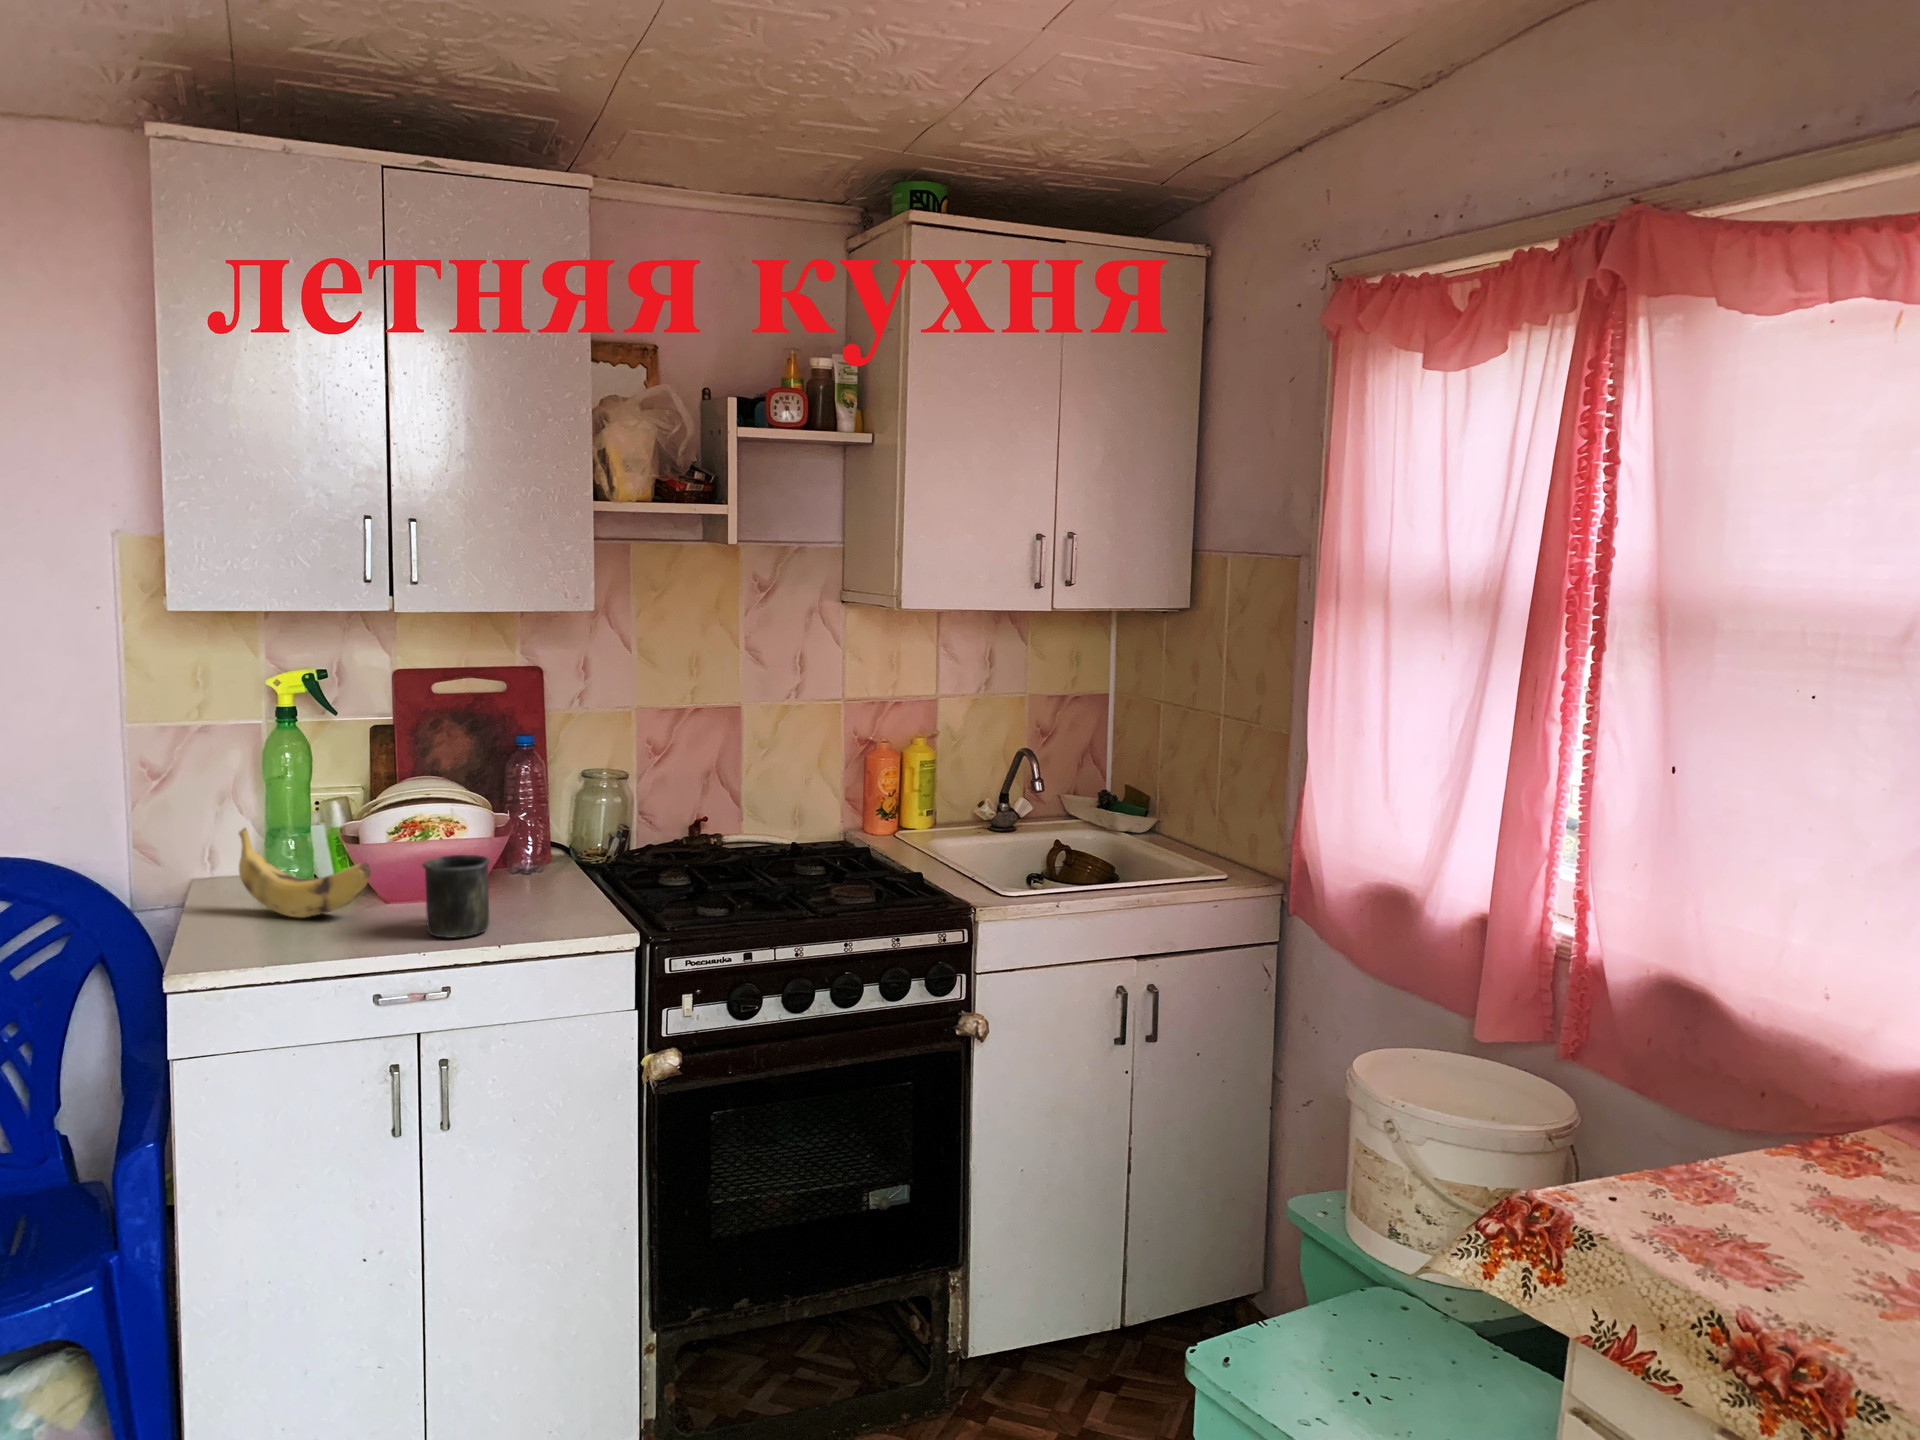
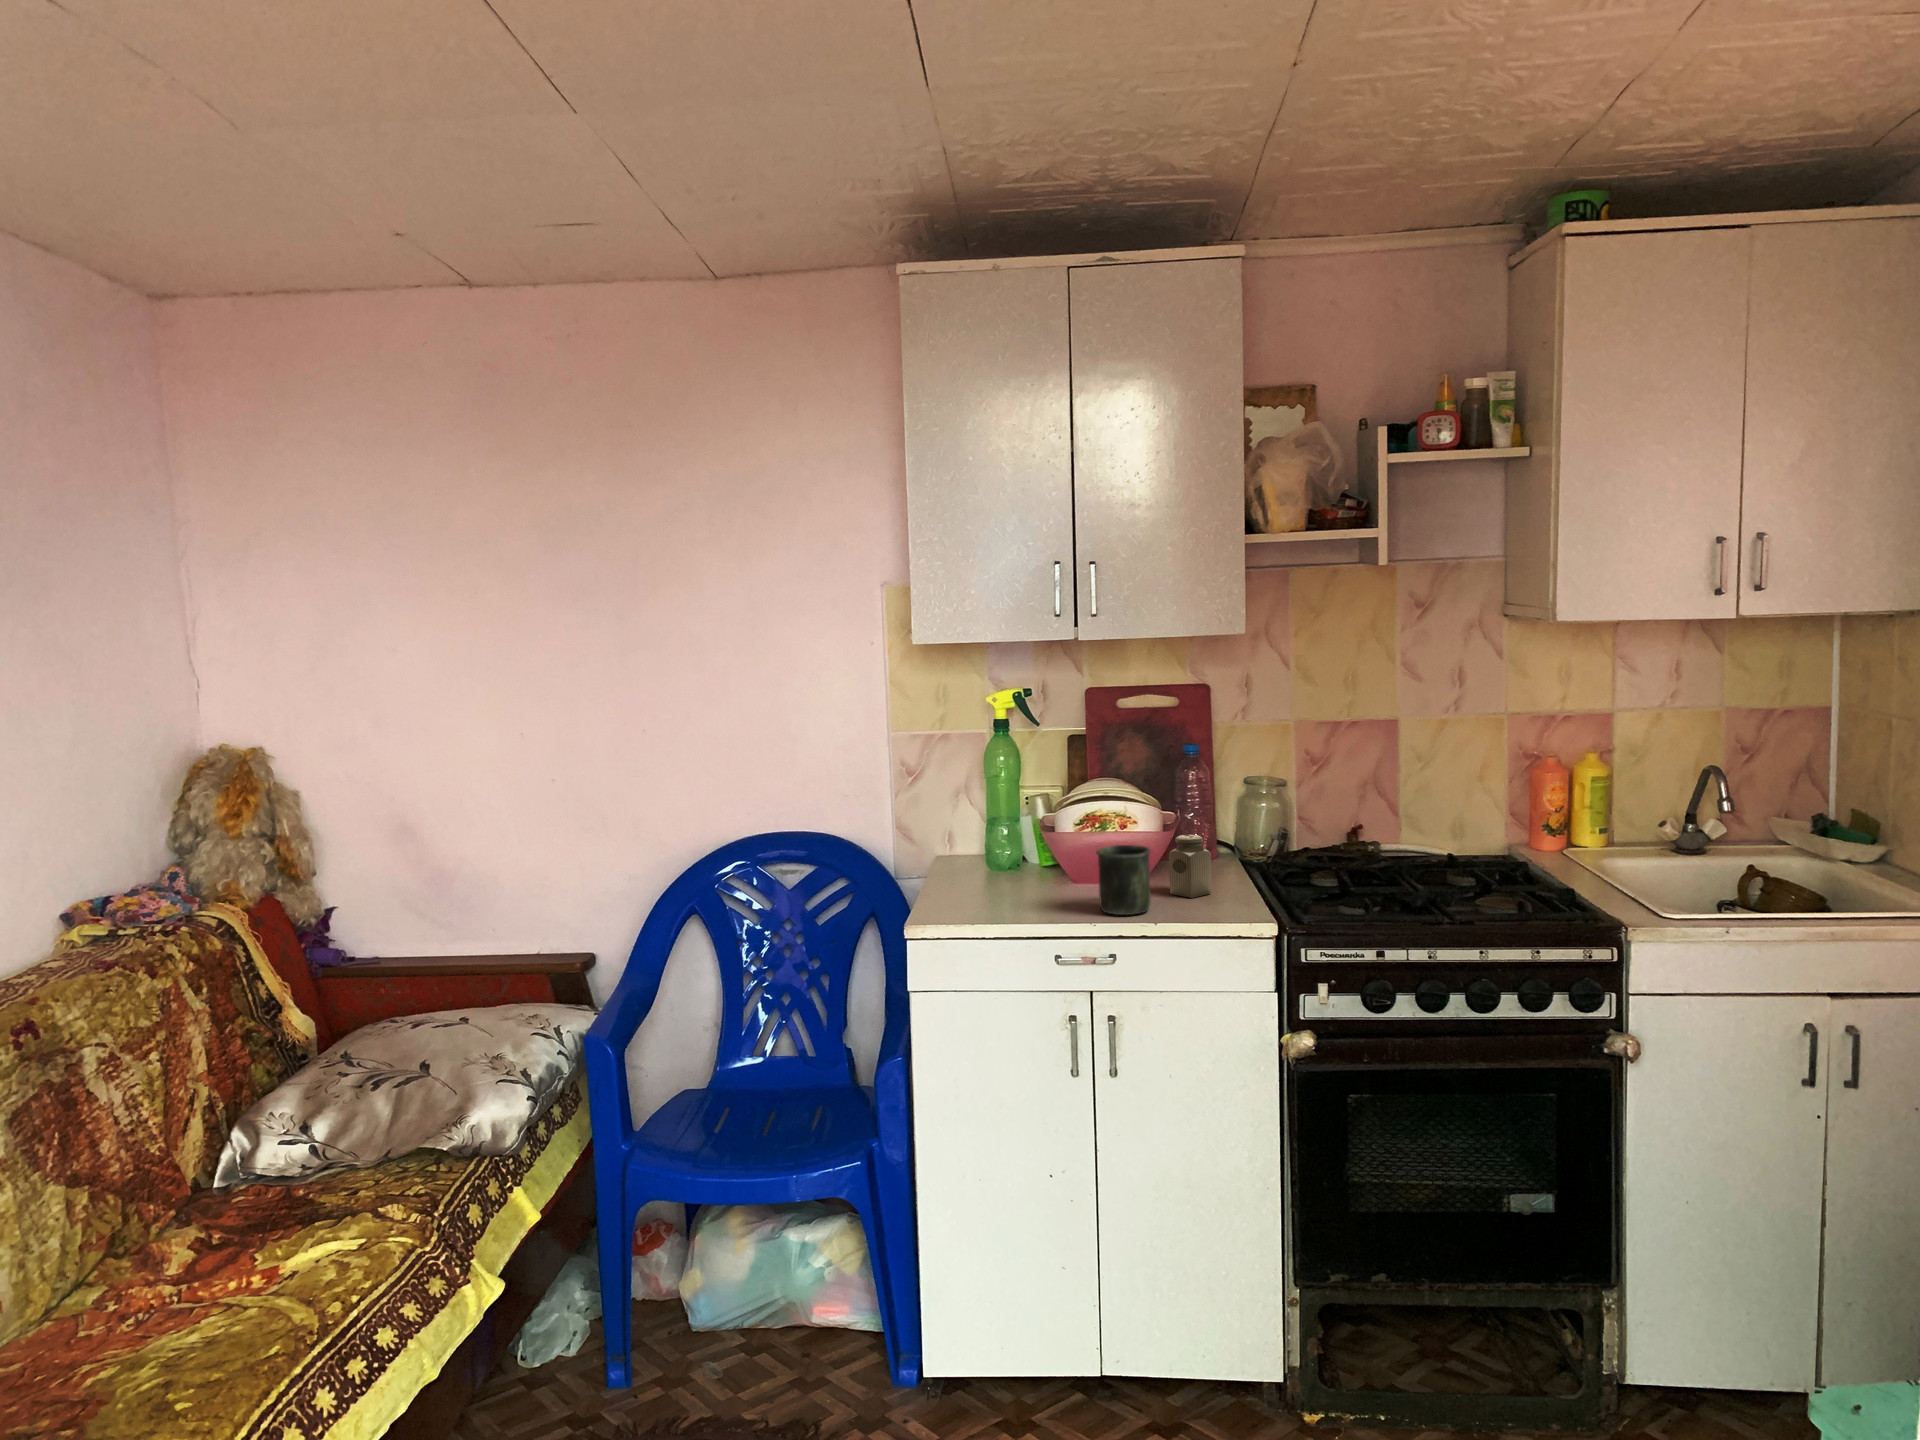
banana: present [239,828,371,918] -> none [964,816,1060,891]
salt shaker: none [506,839,556,910] -> present [1169,835,1212,898]

